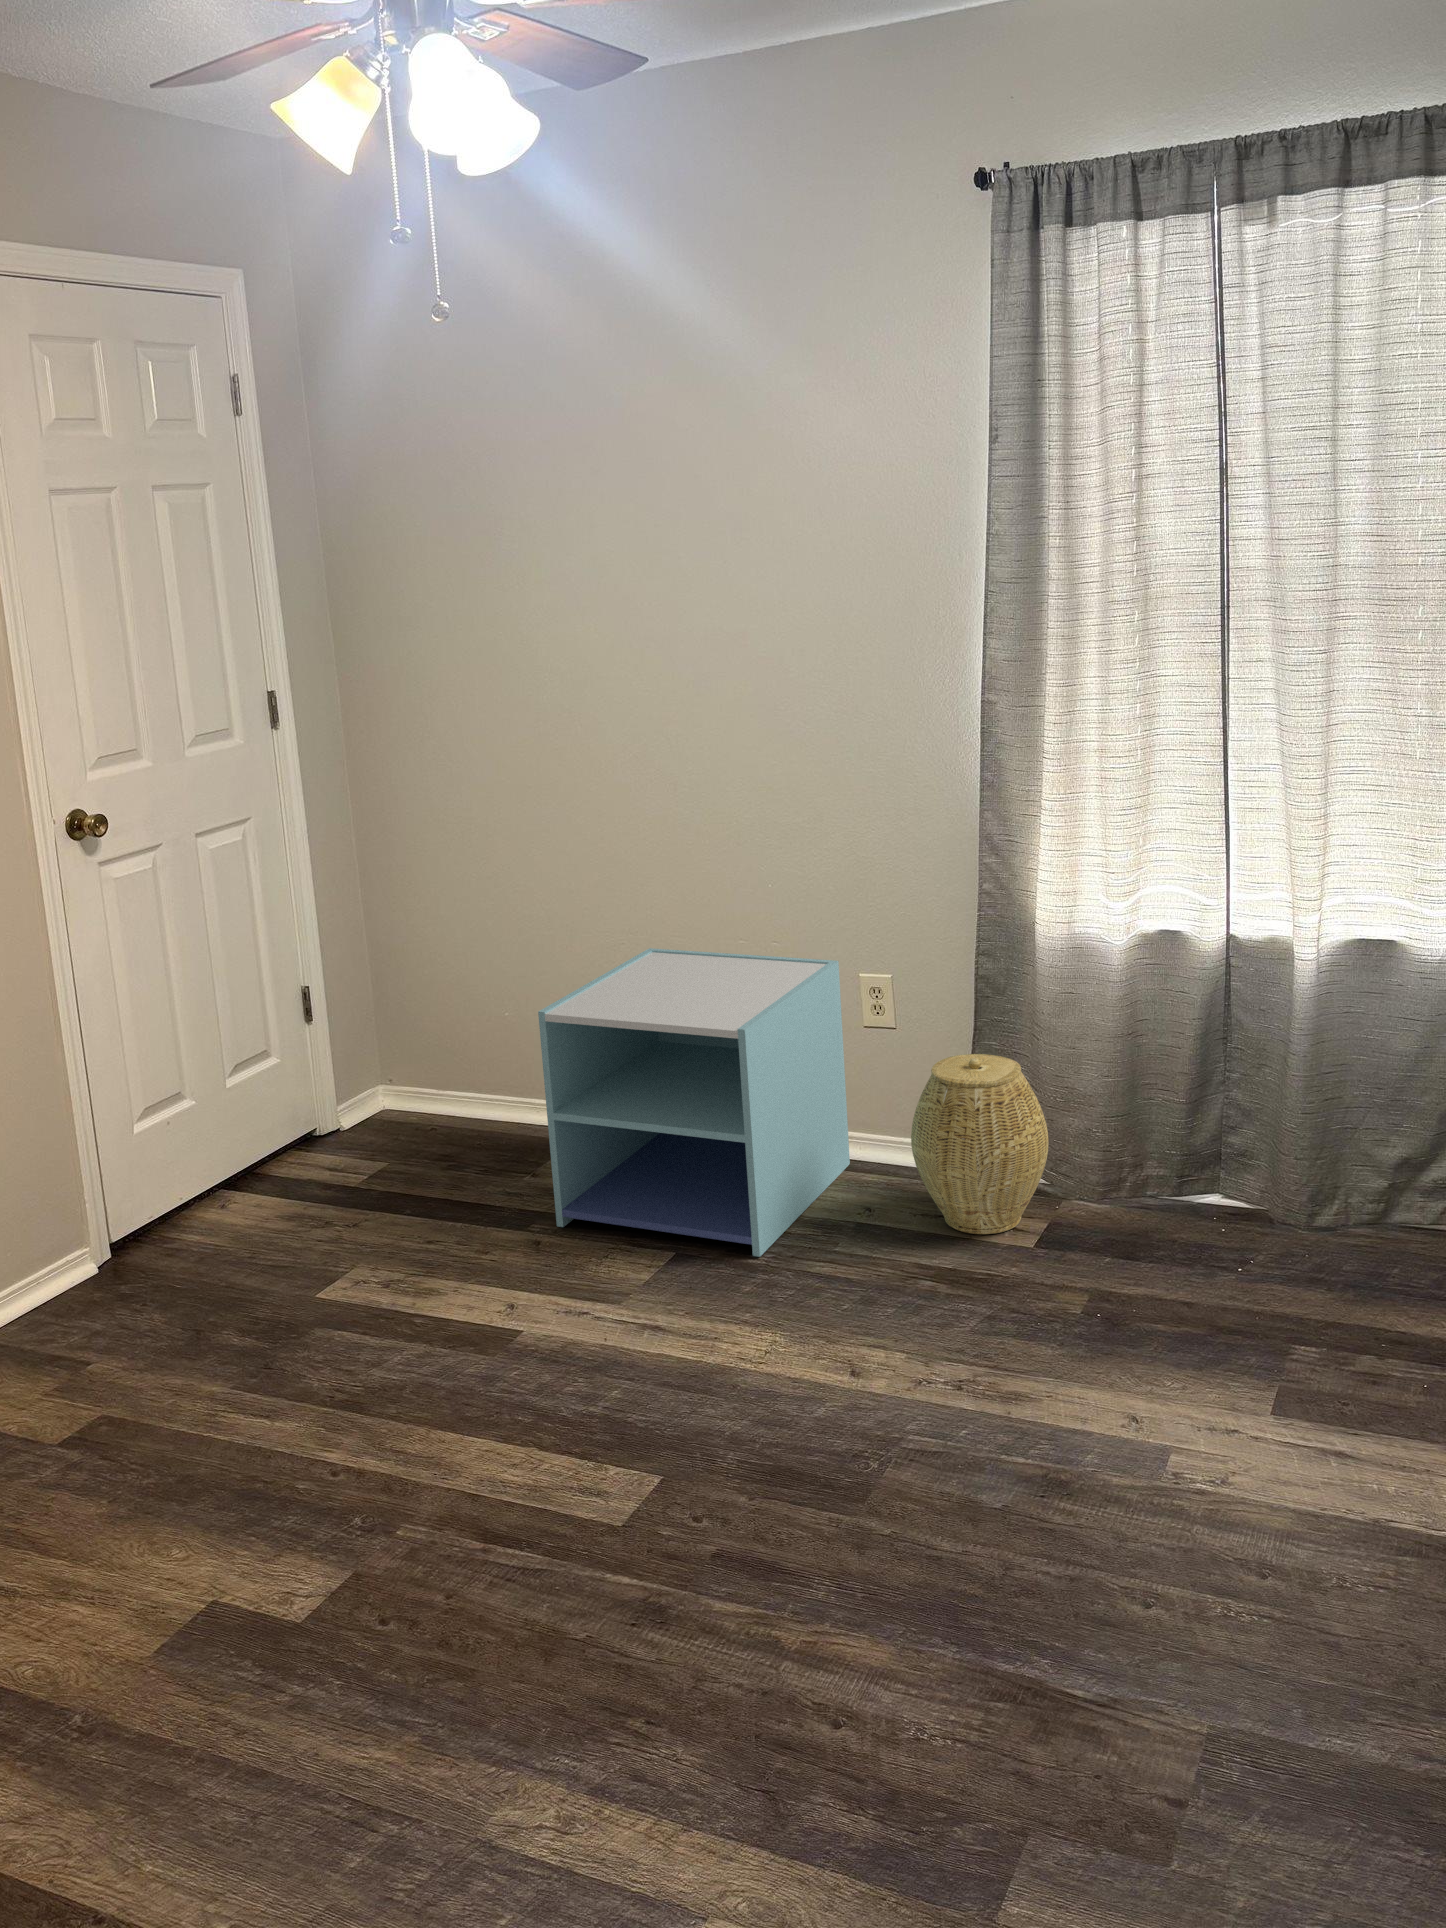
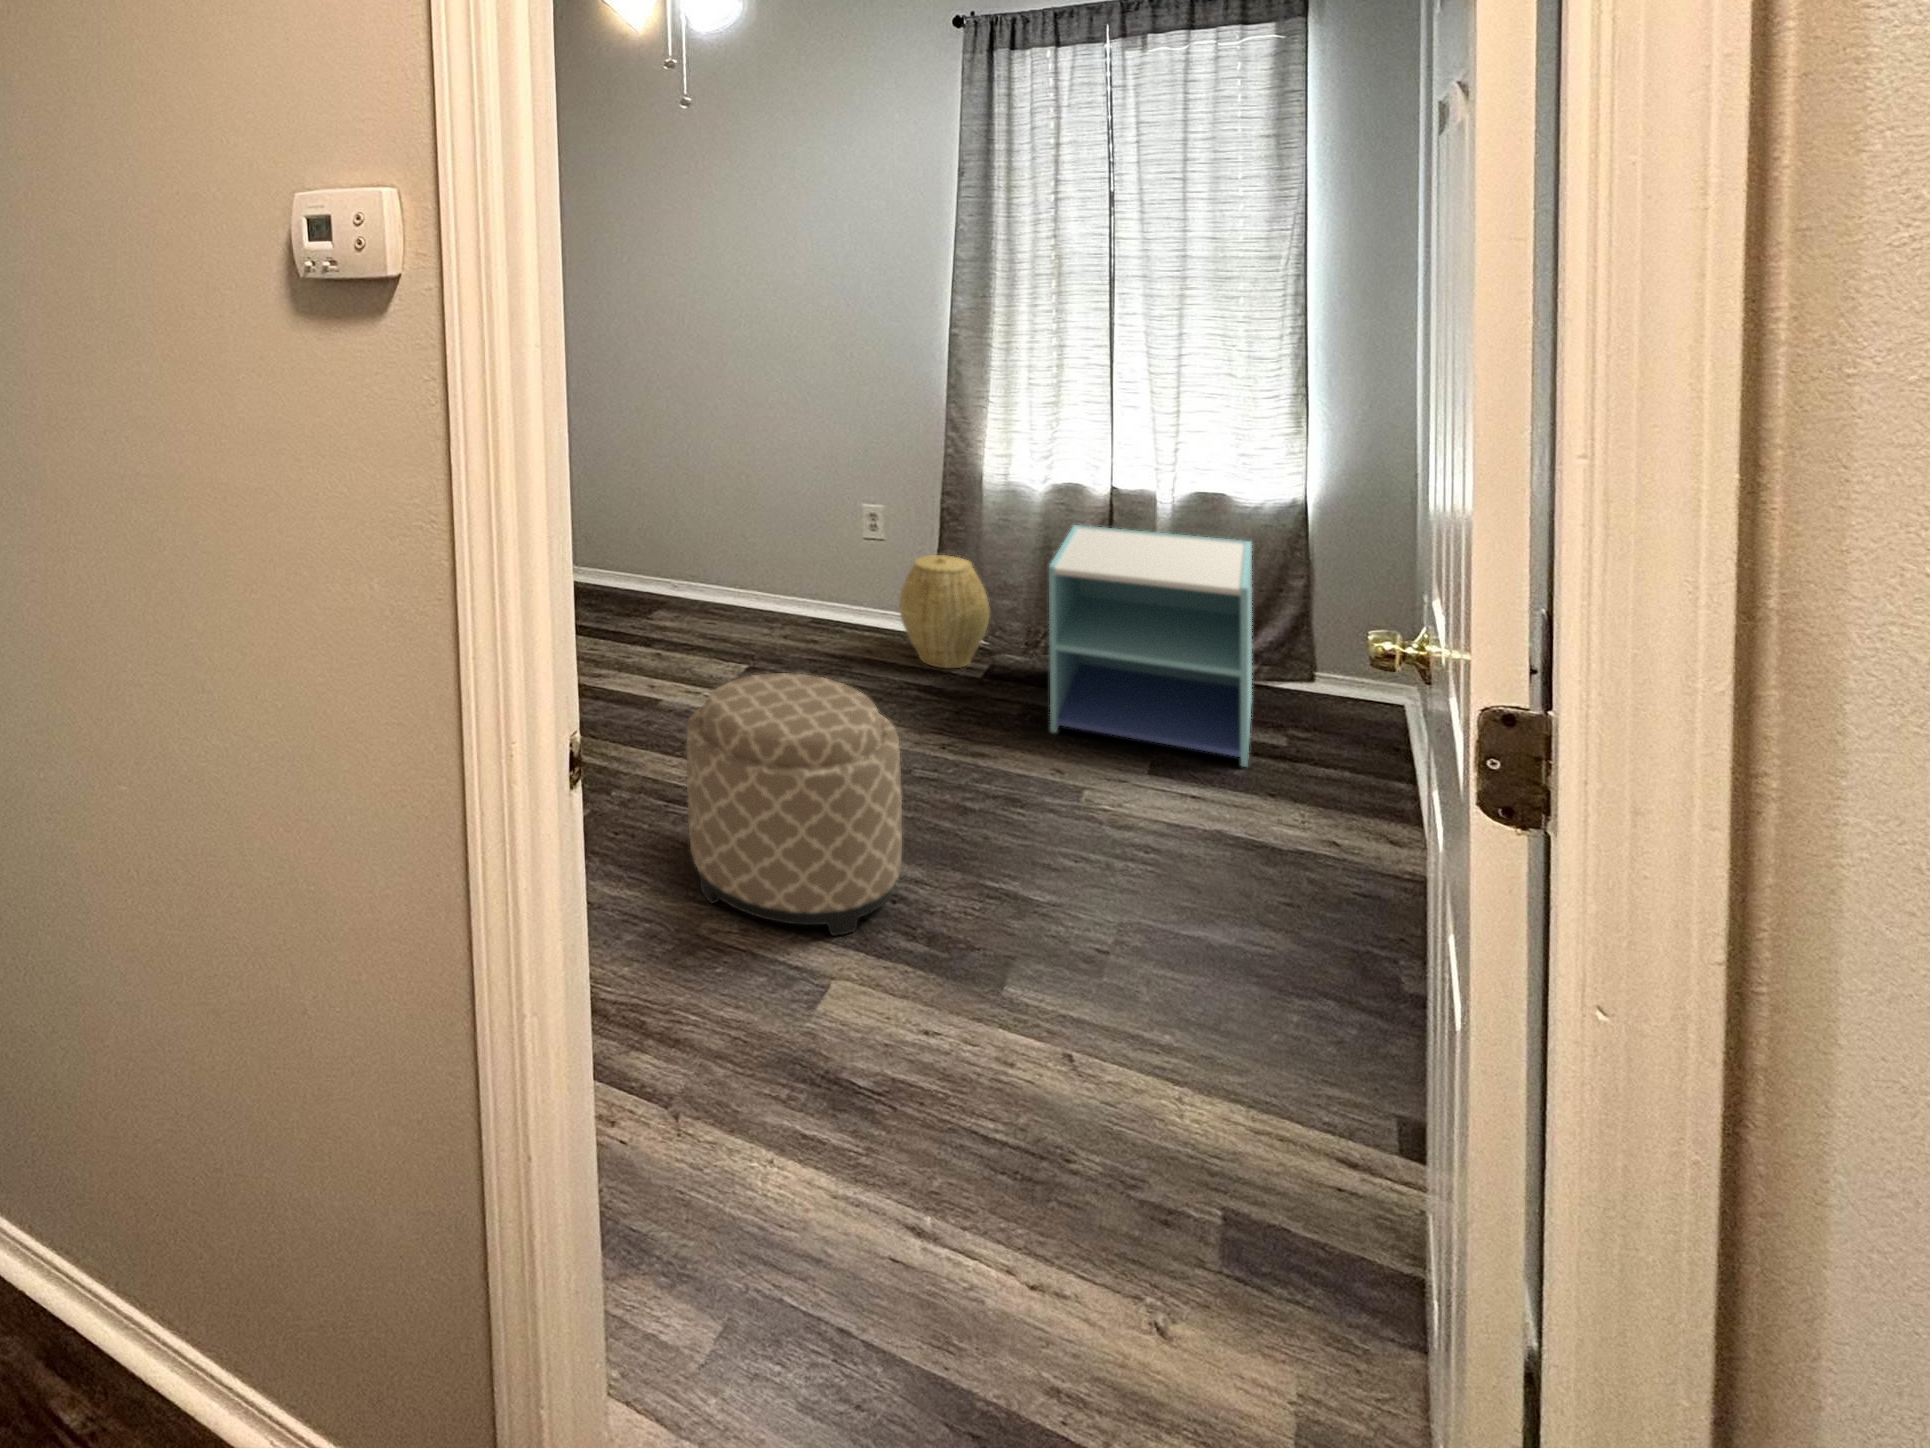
nightstand: present [538,948,850,1257] -> present [1049,525,1252,767]
ottoman: none [475,1331,853,1811] -> present [687,673,902,936]

